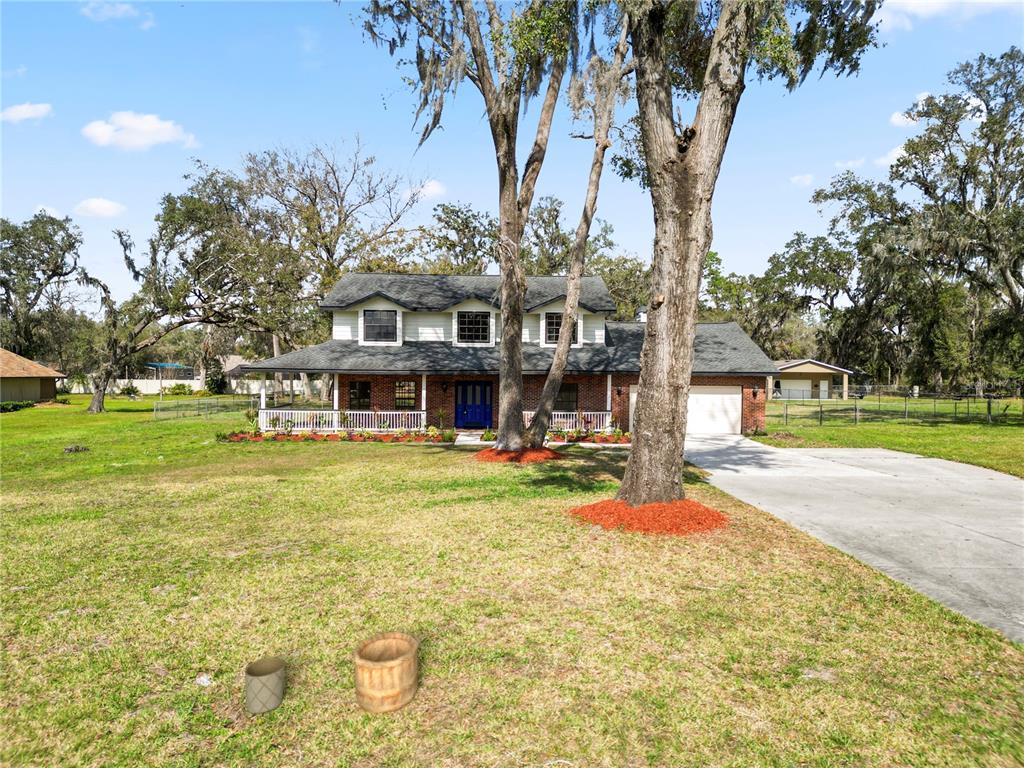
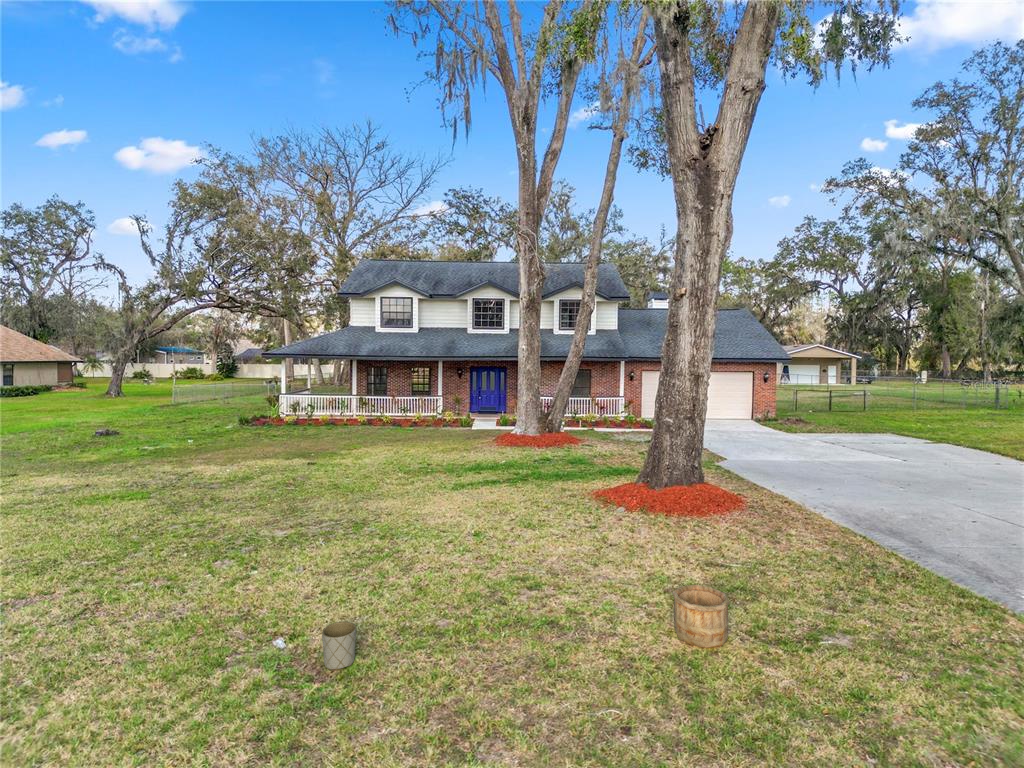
wooden bucket: present [352,632,419,713] -> present [672,585,730,648]

